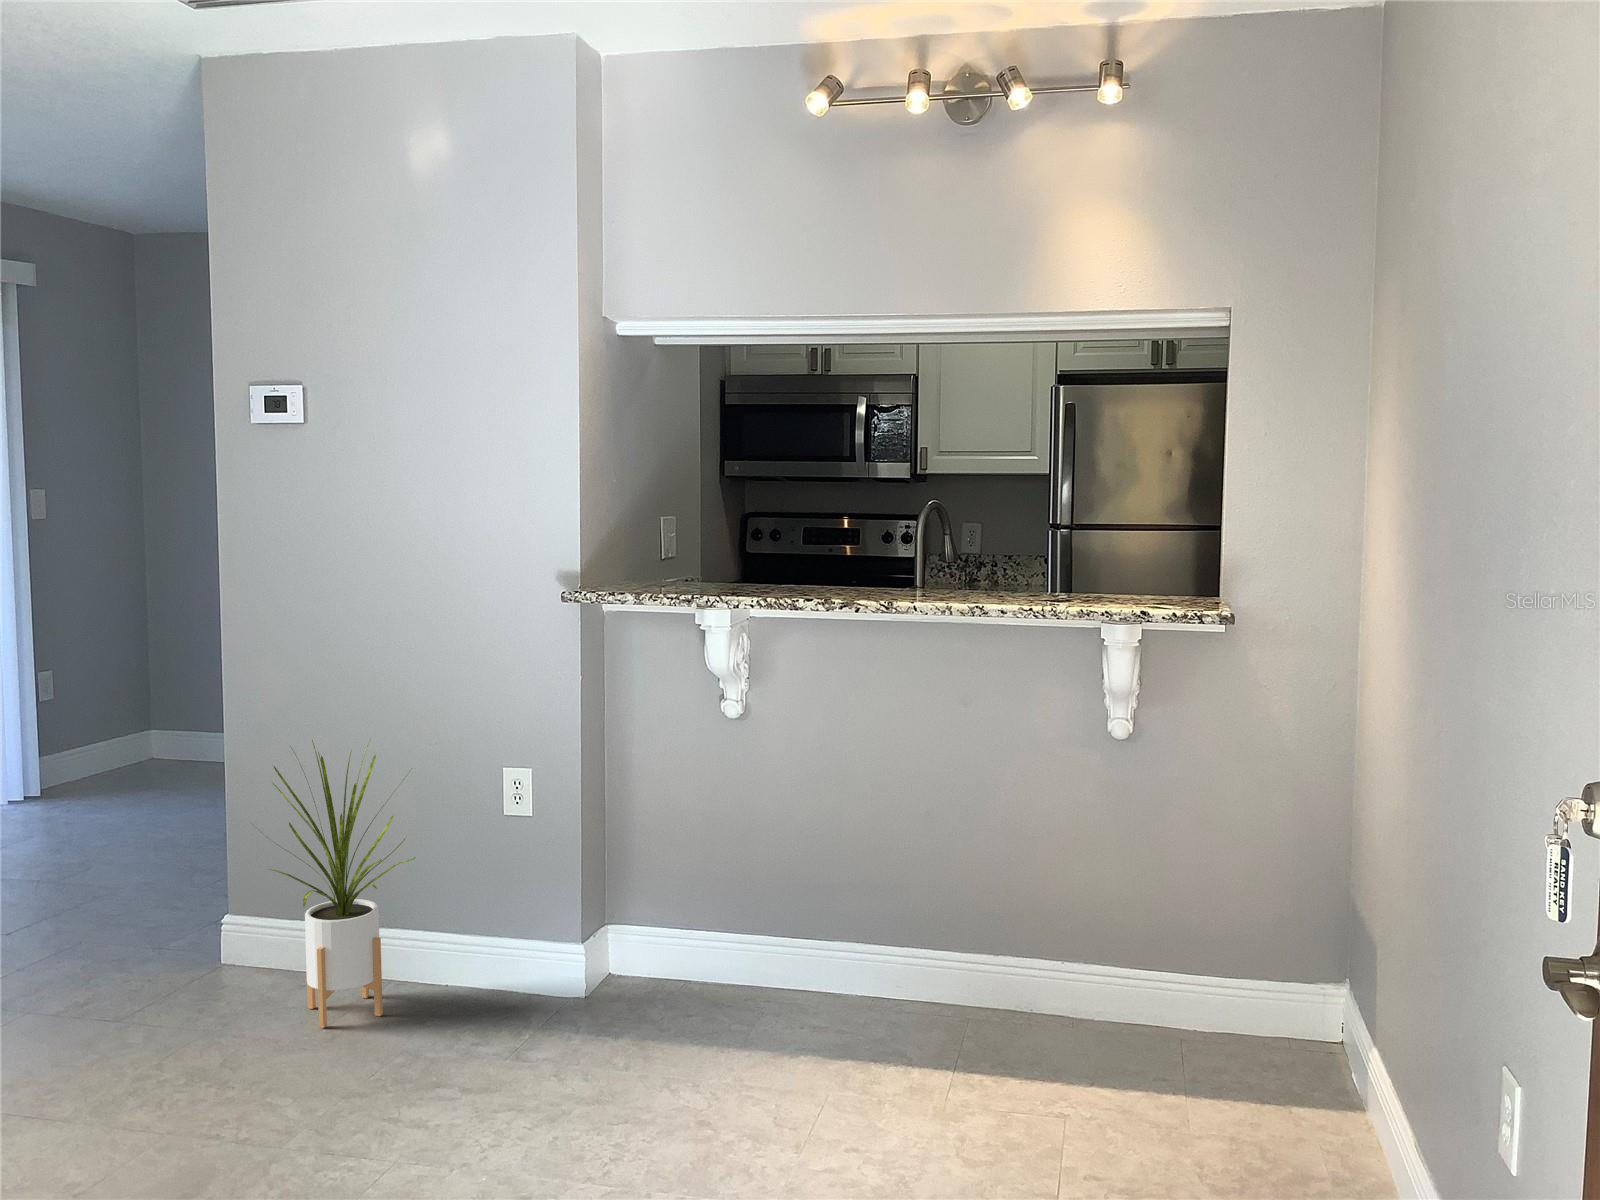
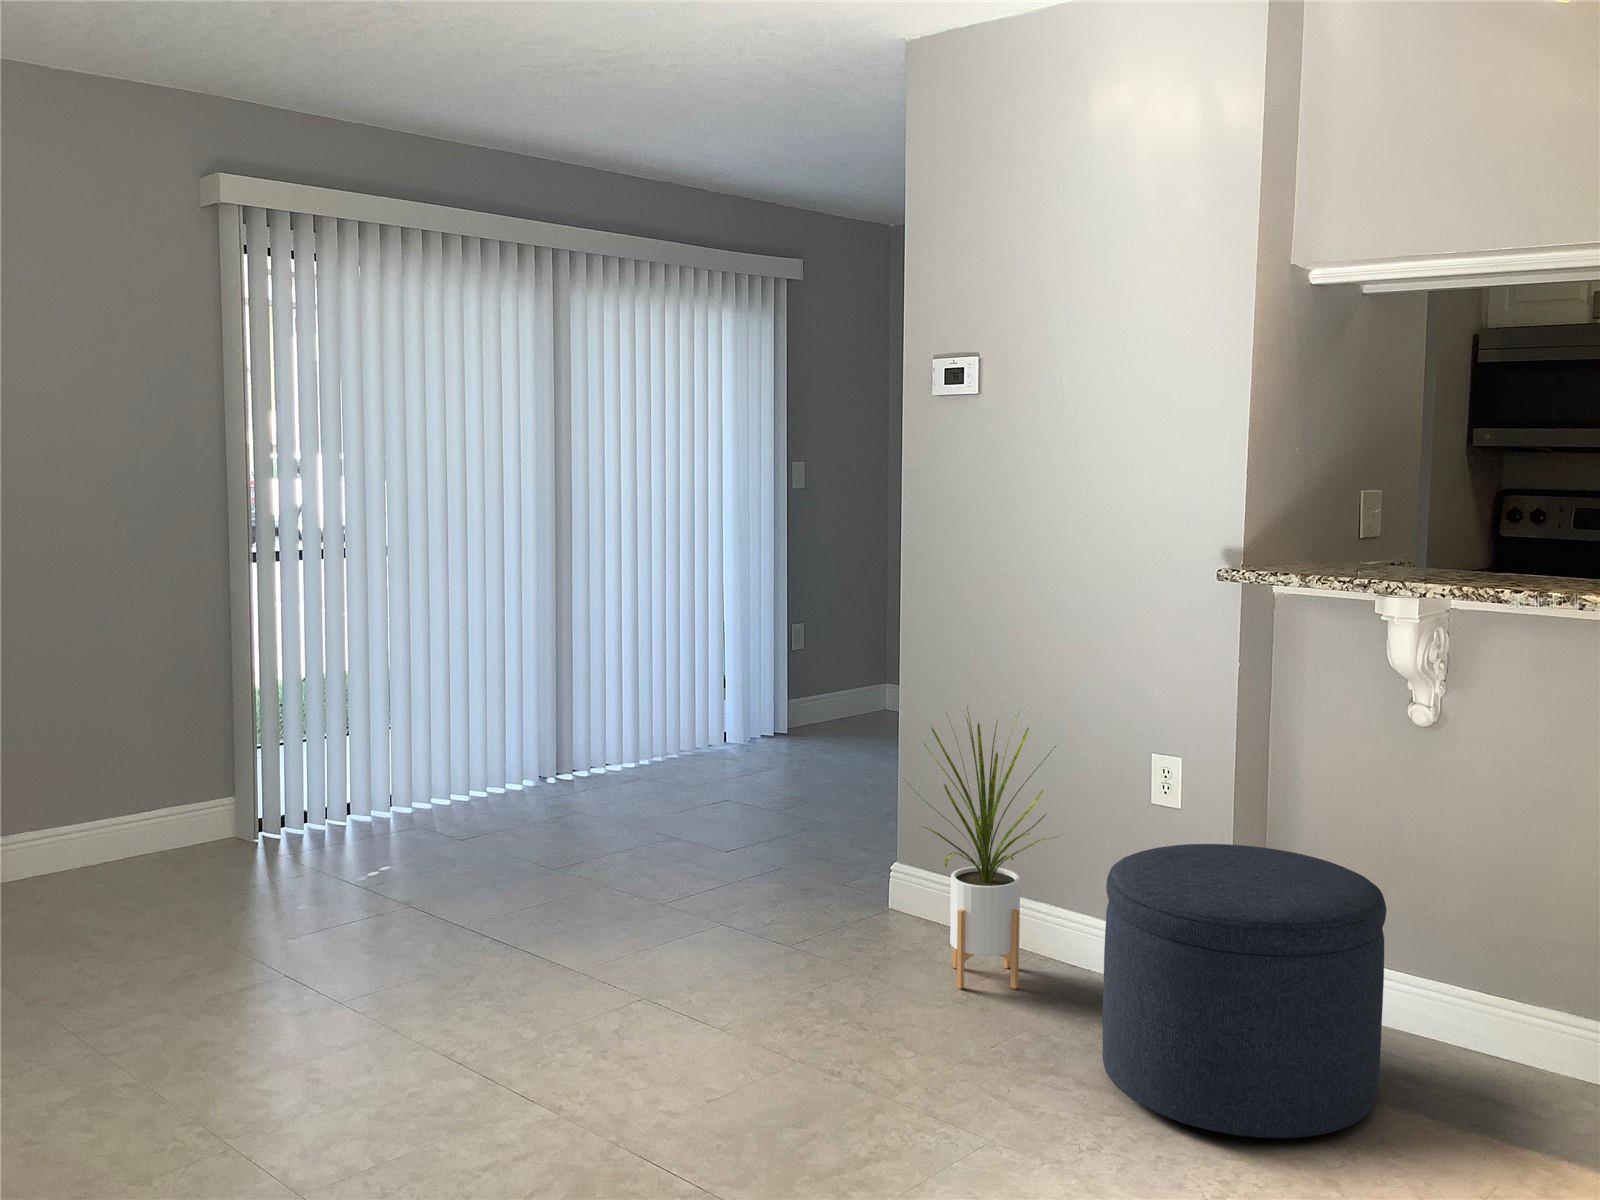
ottoman: none [482,840,725,1104] -> present [1103,844,1386,1138]

